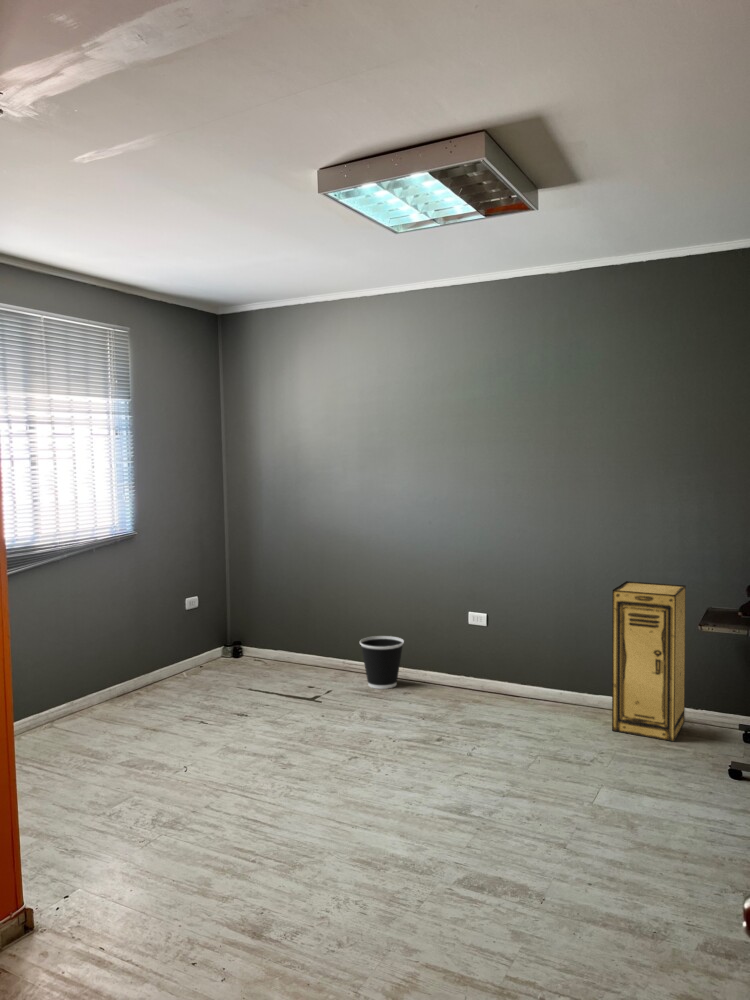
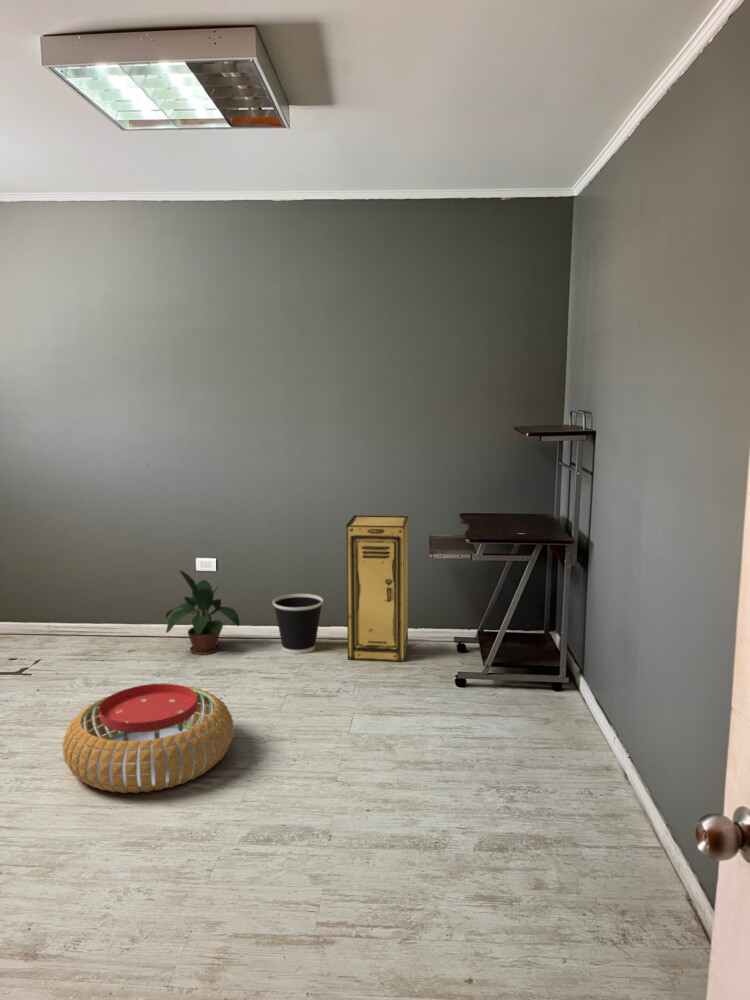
potted plant: none [436,623,505,706] -> present [166,571,239,655]
wastebasket: present [360,636,404,689] -> present [273,594,323,654]
pouf: none [323,722,474,821] -> present [63,684,234,793]

